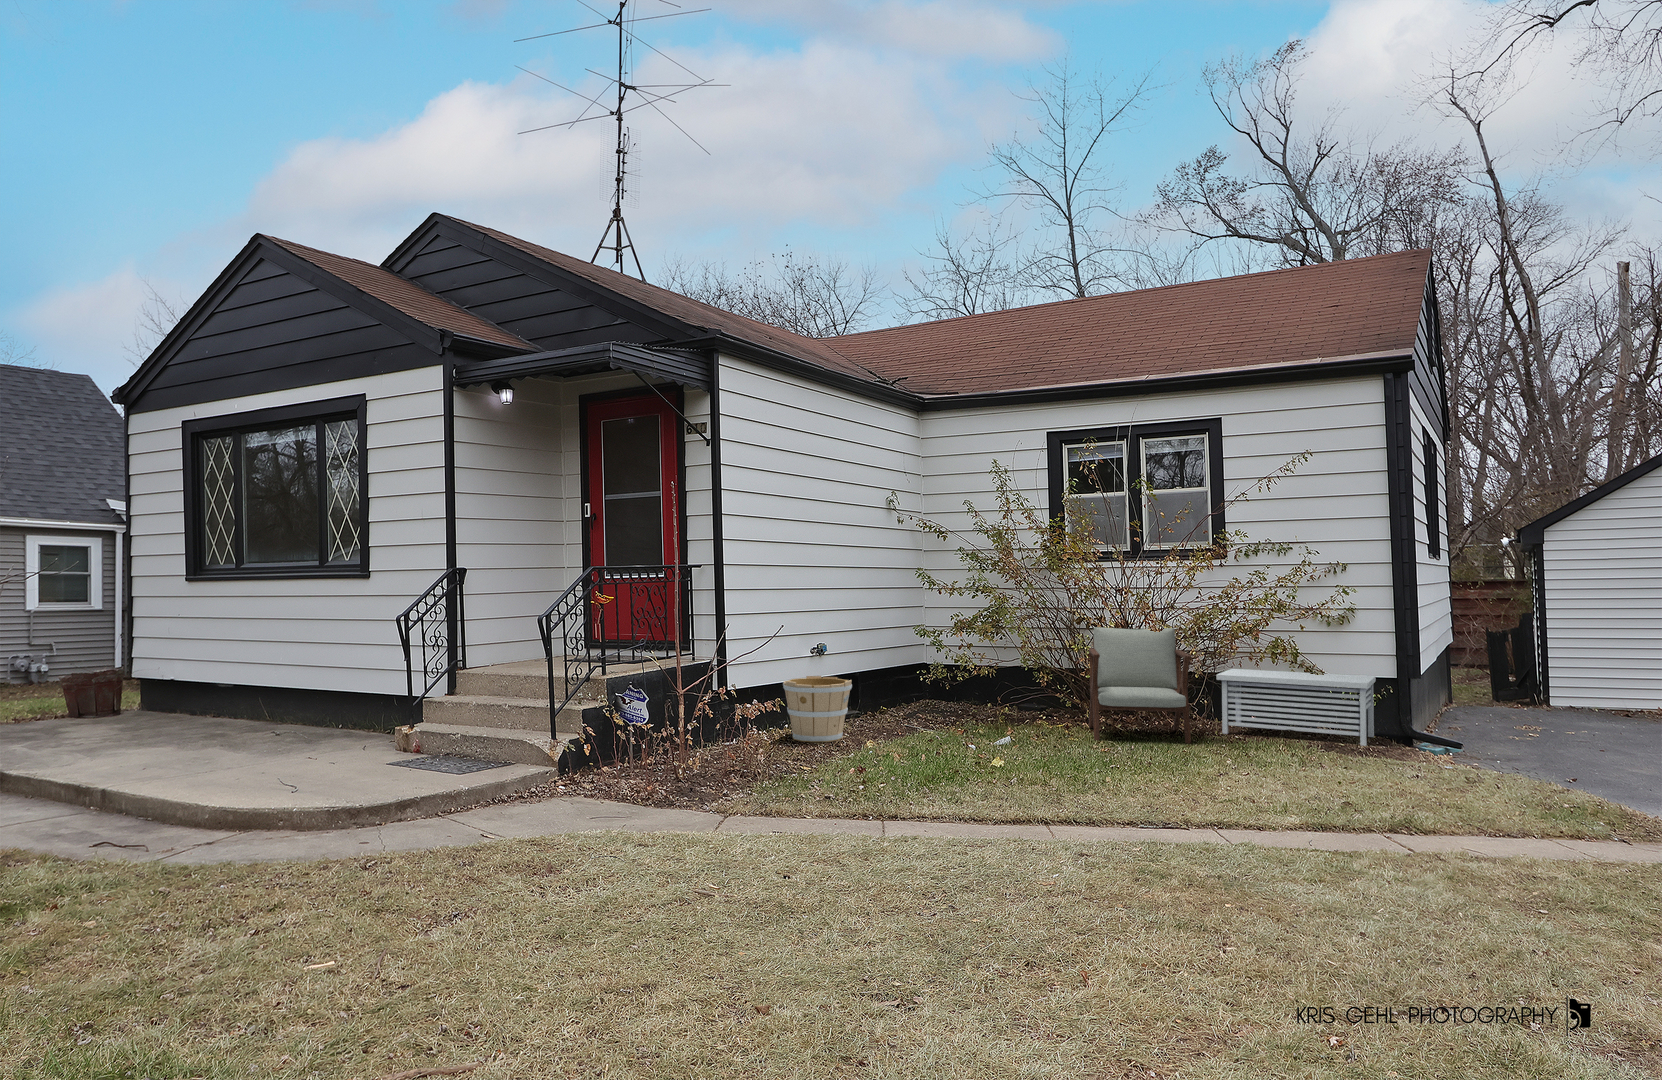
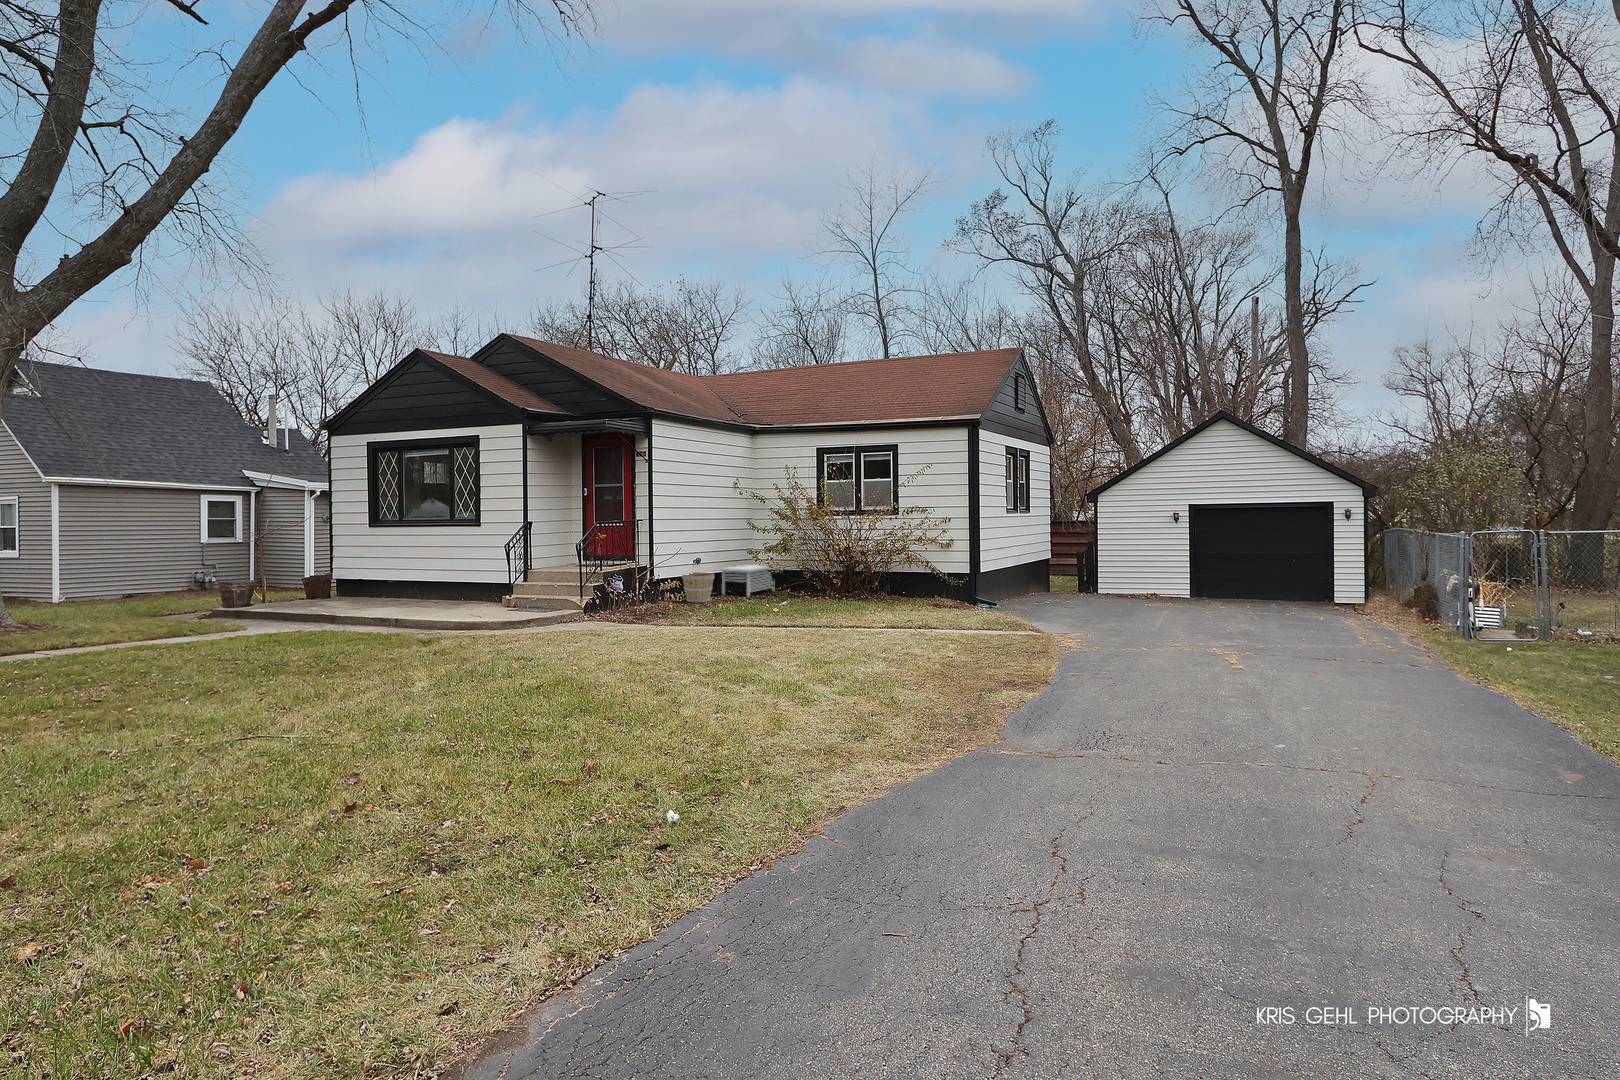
lounge chair: present [1088,627,1192,744] -> none [827,548,872,601]
storage bench: present [1216,669,1376,746] -> present [720,564,775,596]

